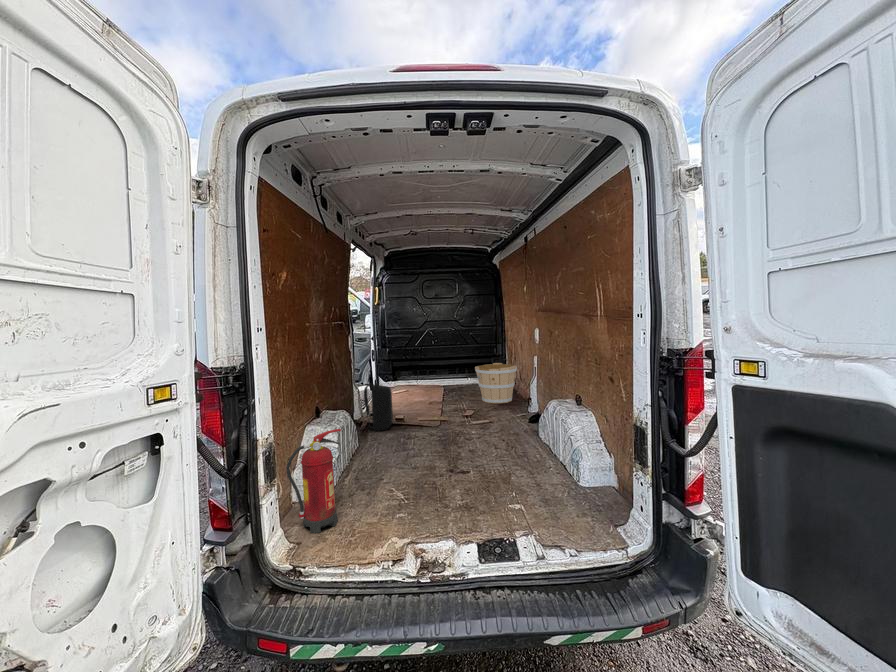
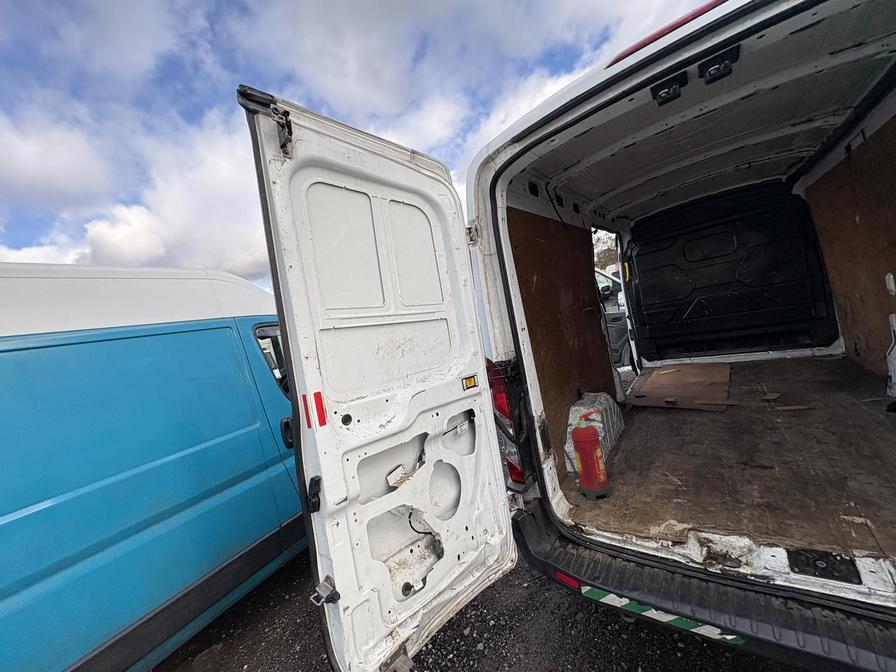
wooden bucket: present [475,363,517,404] -> none [767,331,842,383]
backpack: present [364,383,393,431] -> none [625,365,661,412]

